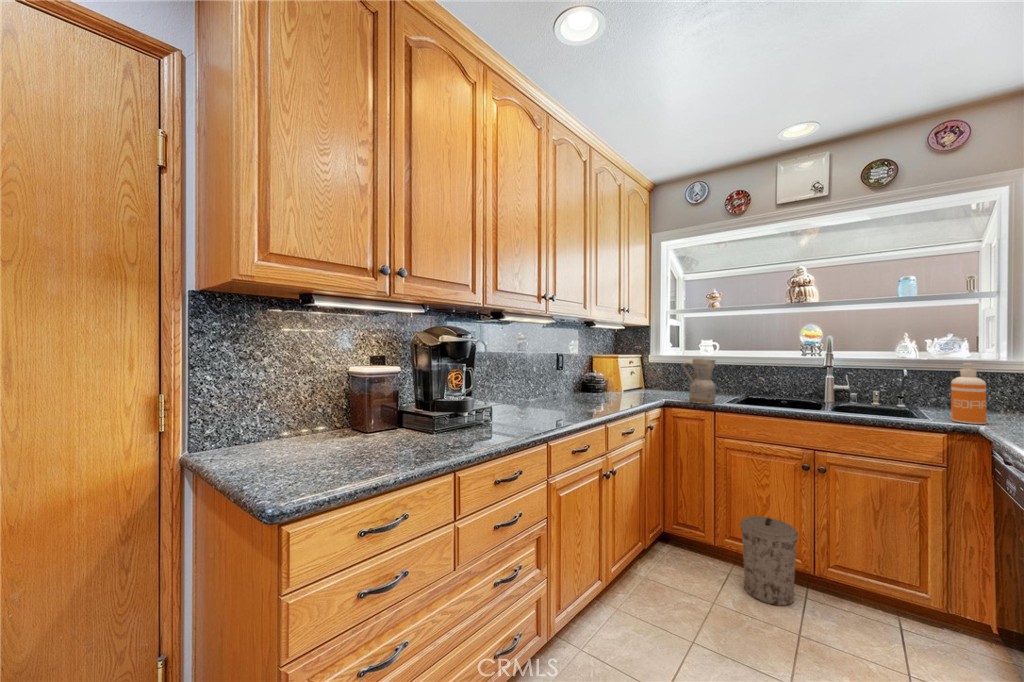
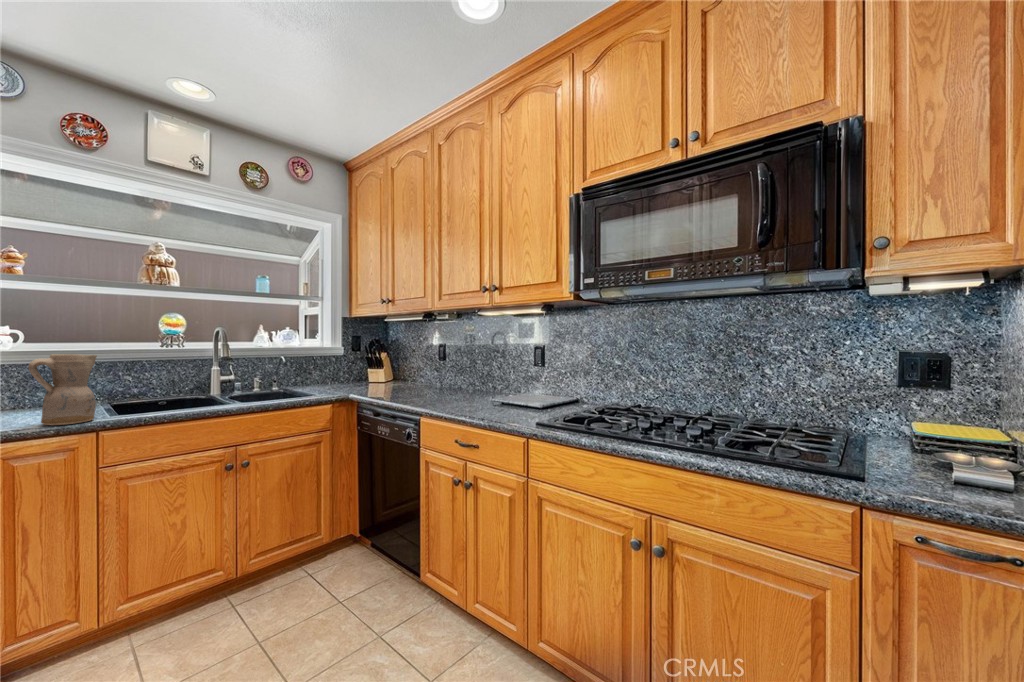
soap dispenser: present [951,363,986,424] -> none [324,348,343,394]
trash can: present [740,516,798,606] -> none [158,538,232,649]

